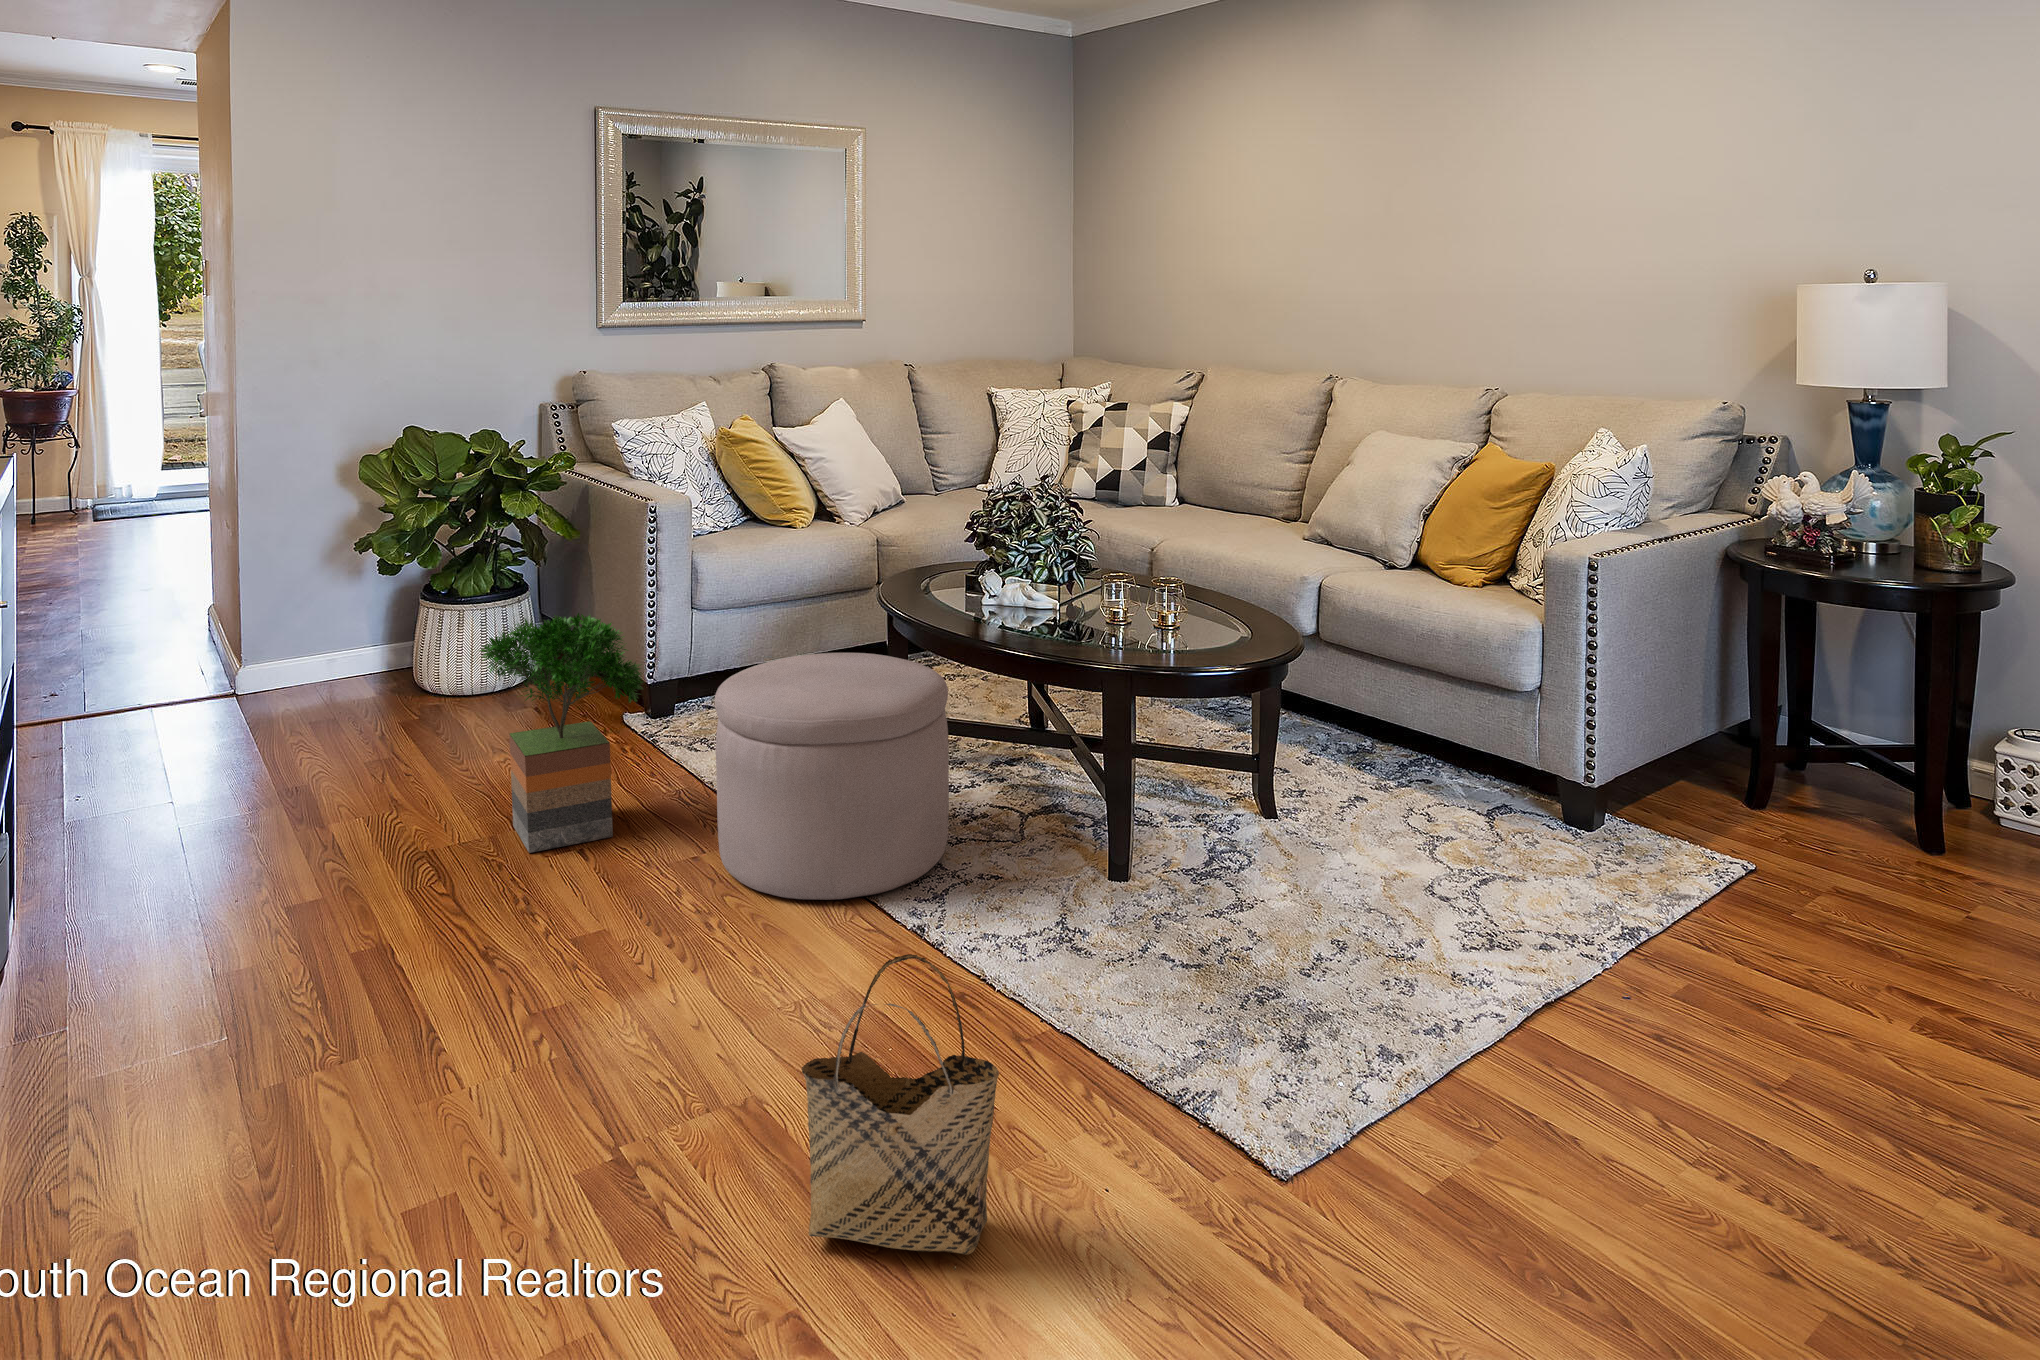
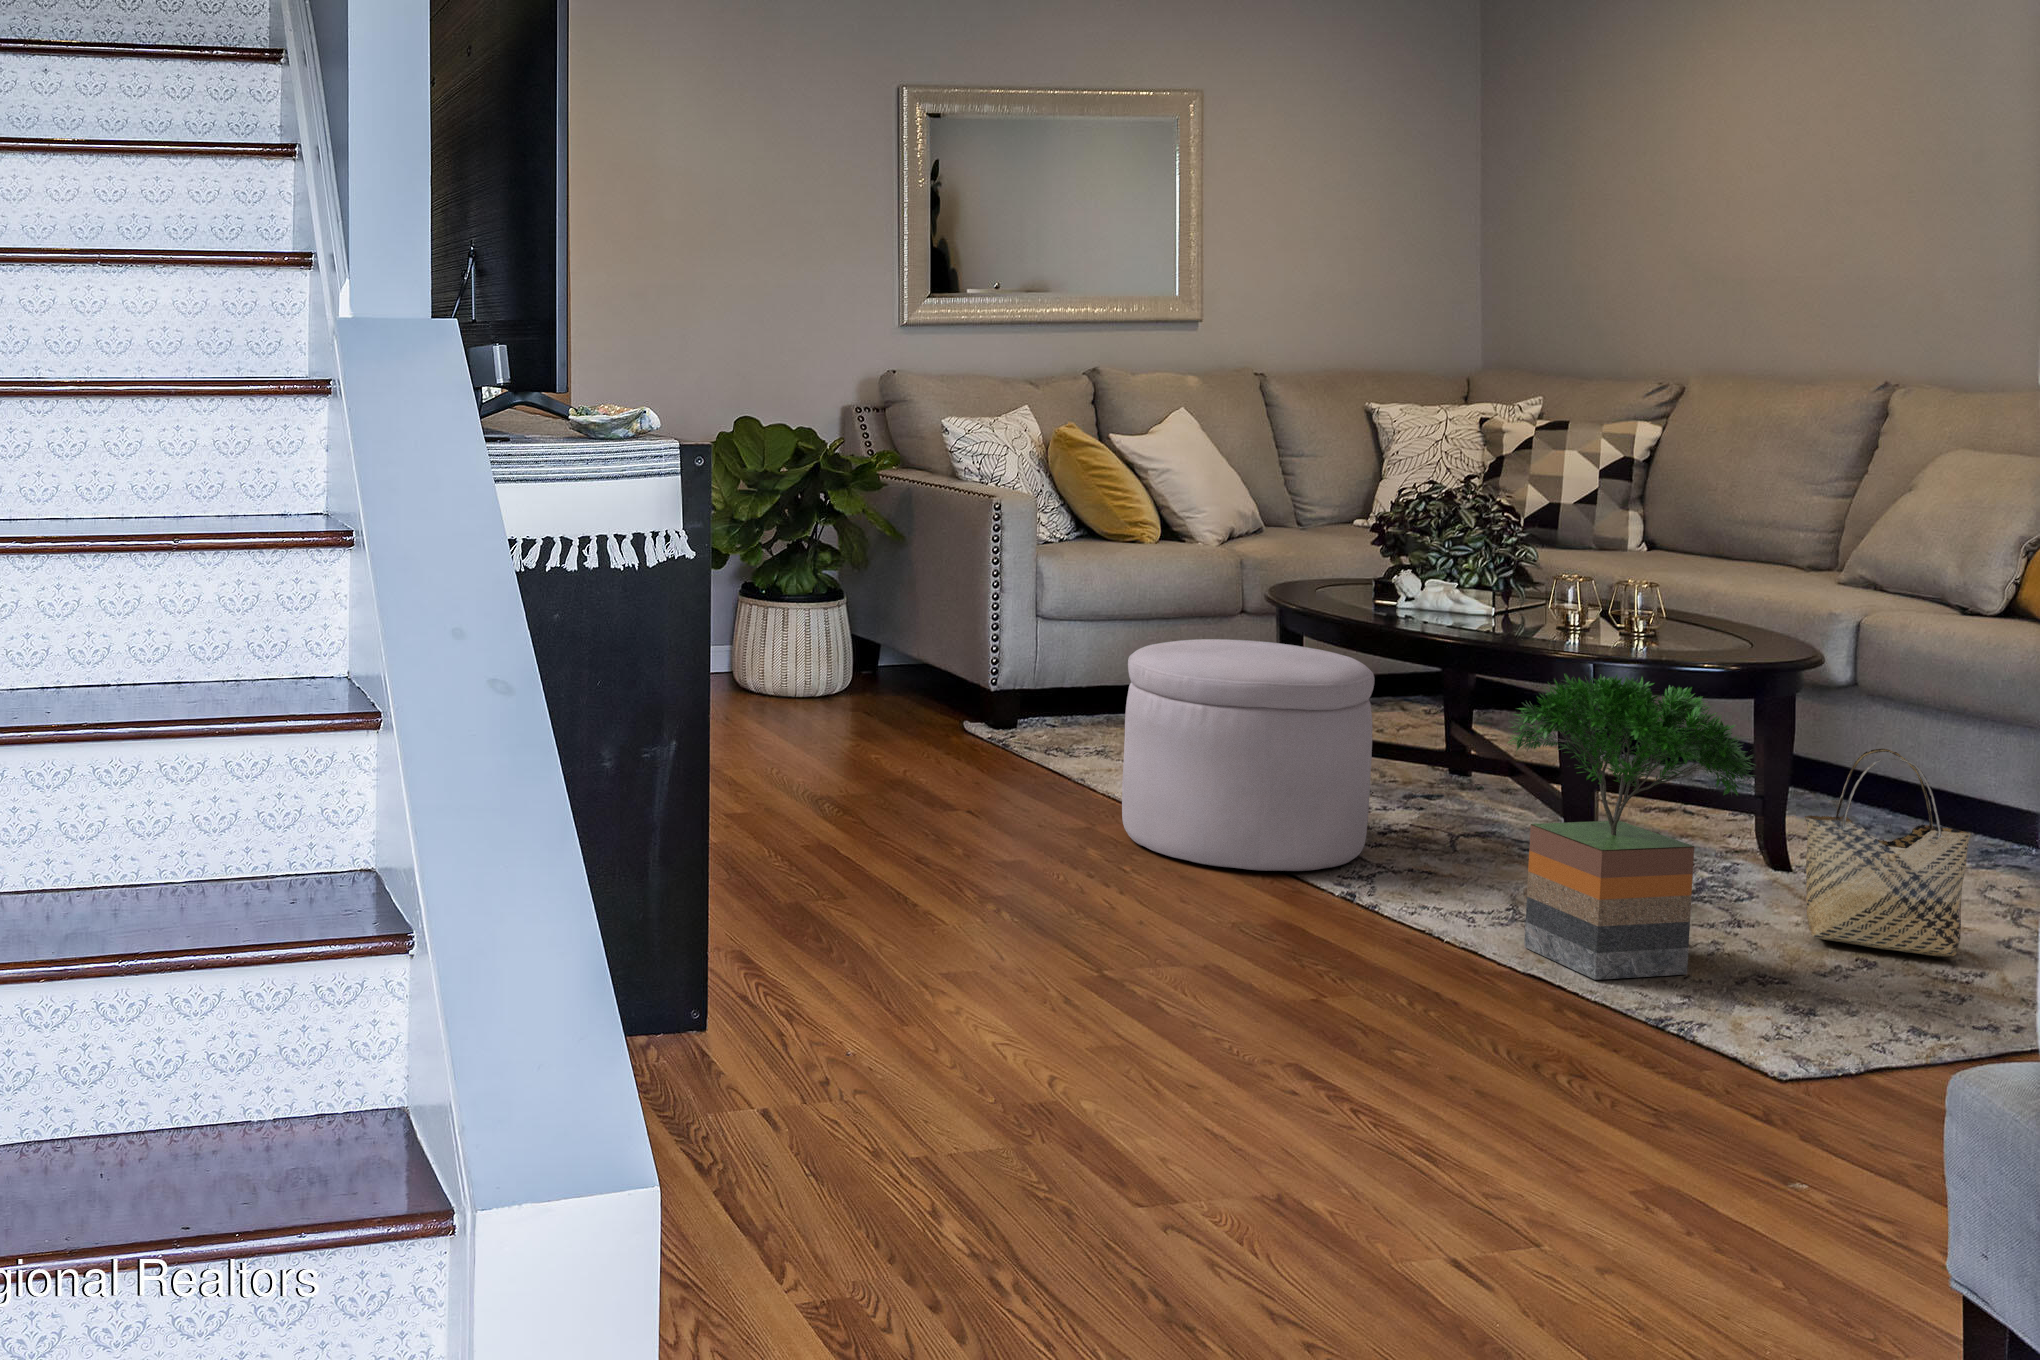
potted tree: present [479,613,643,853] -> present [1508,674,1755,980]
woven basket: present [801,954,999,1254] -> present [1805,749,1971,956]

